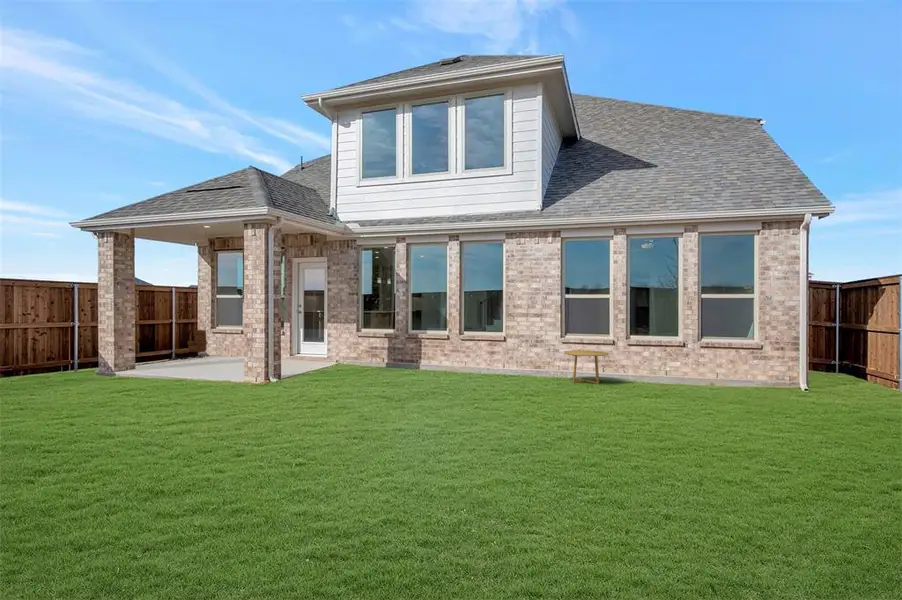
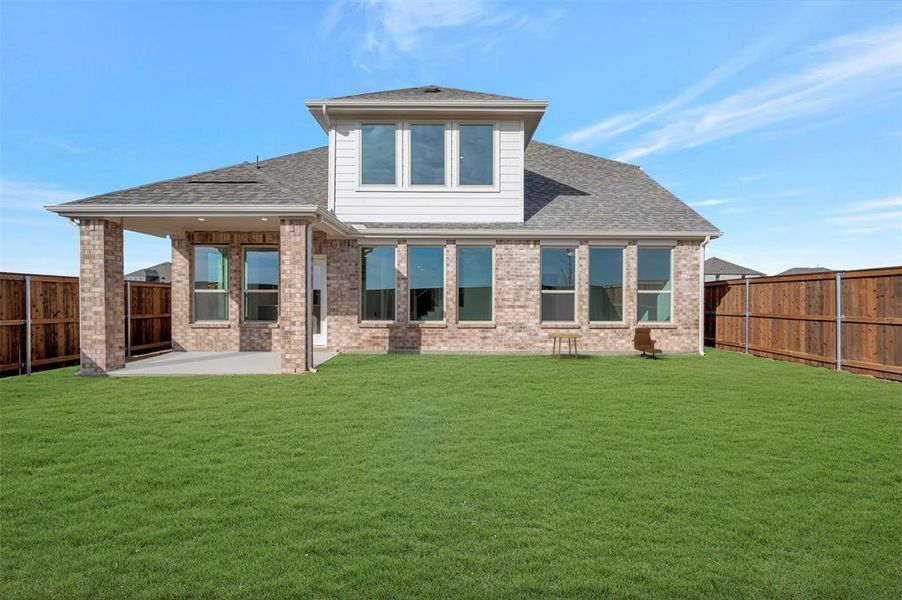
lounge chair: present [174,330,207,359] -> present [632,328,662,360]

